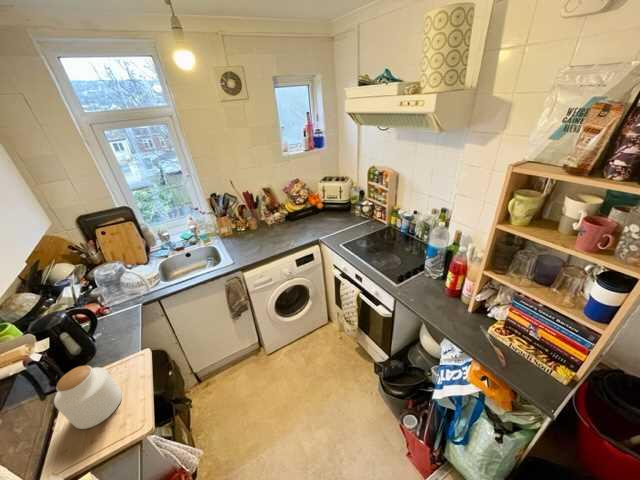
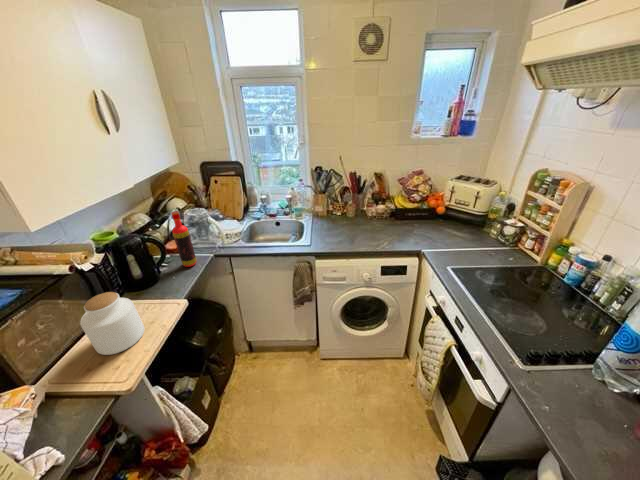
bottle: none [88,273,127,325] -> present [171,211,196,267]

